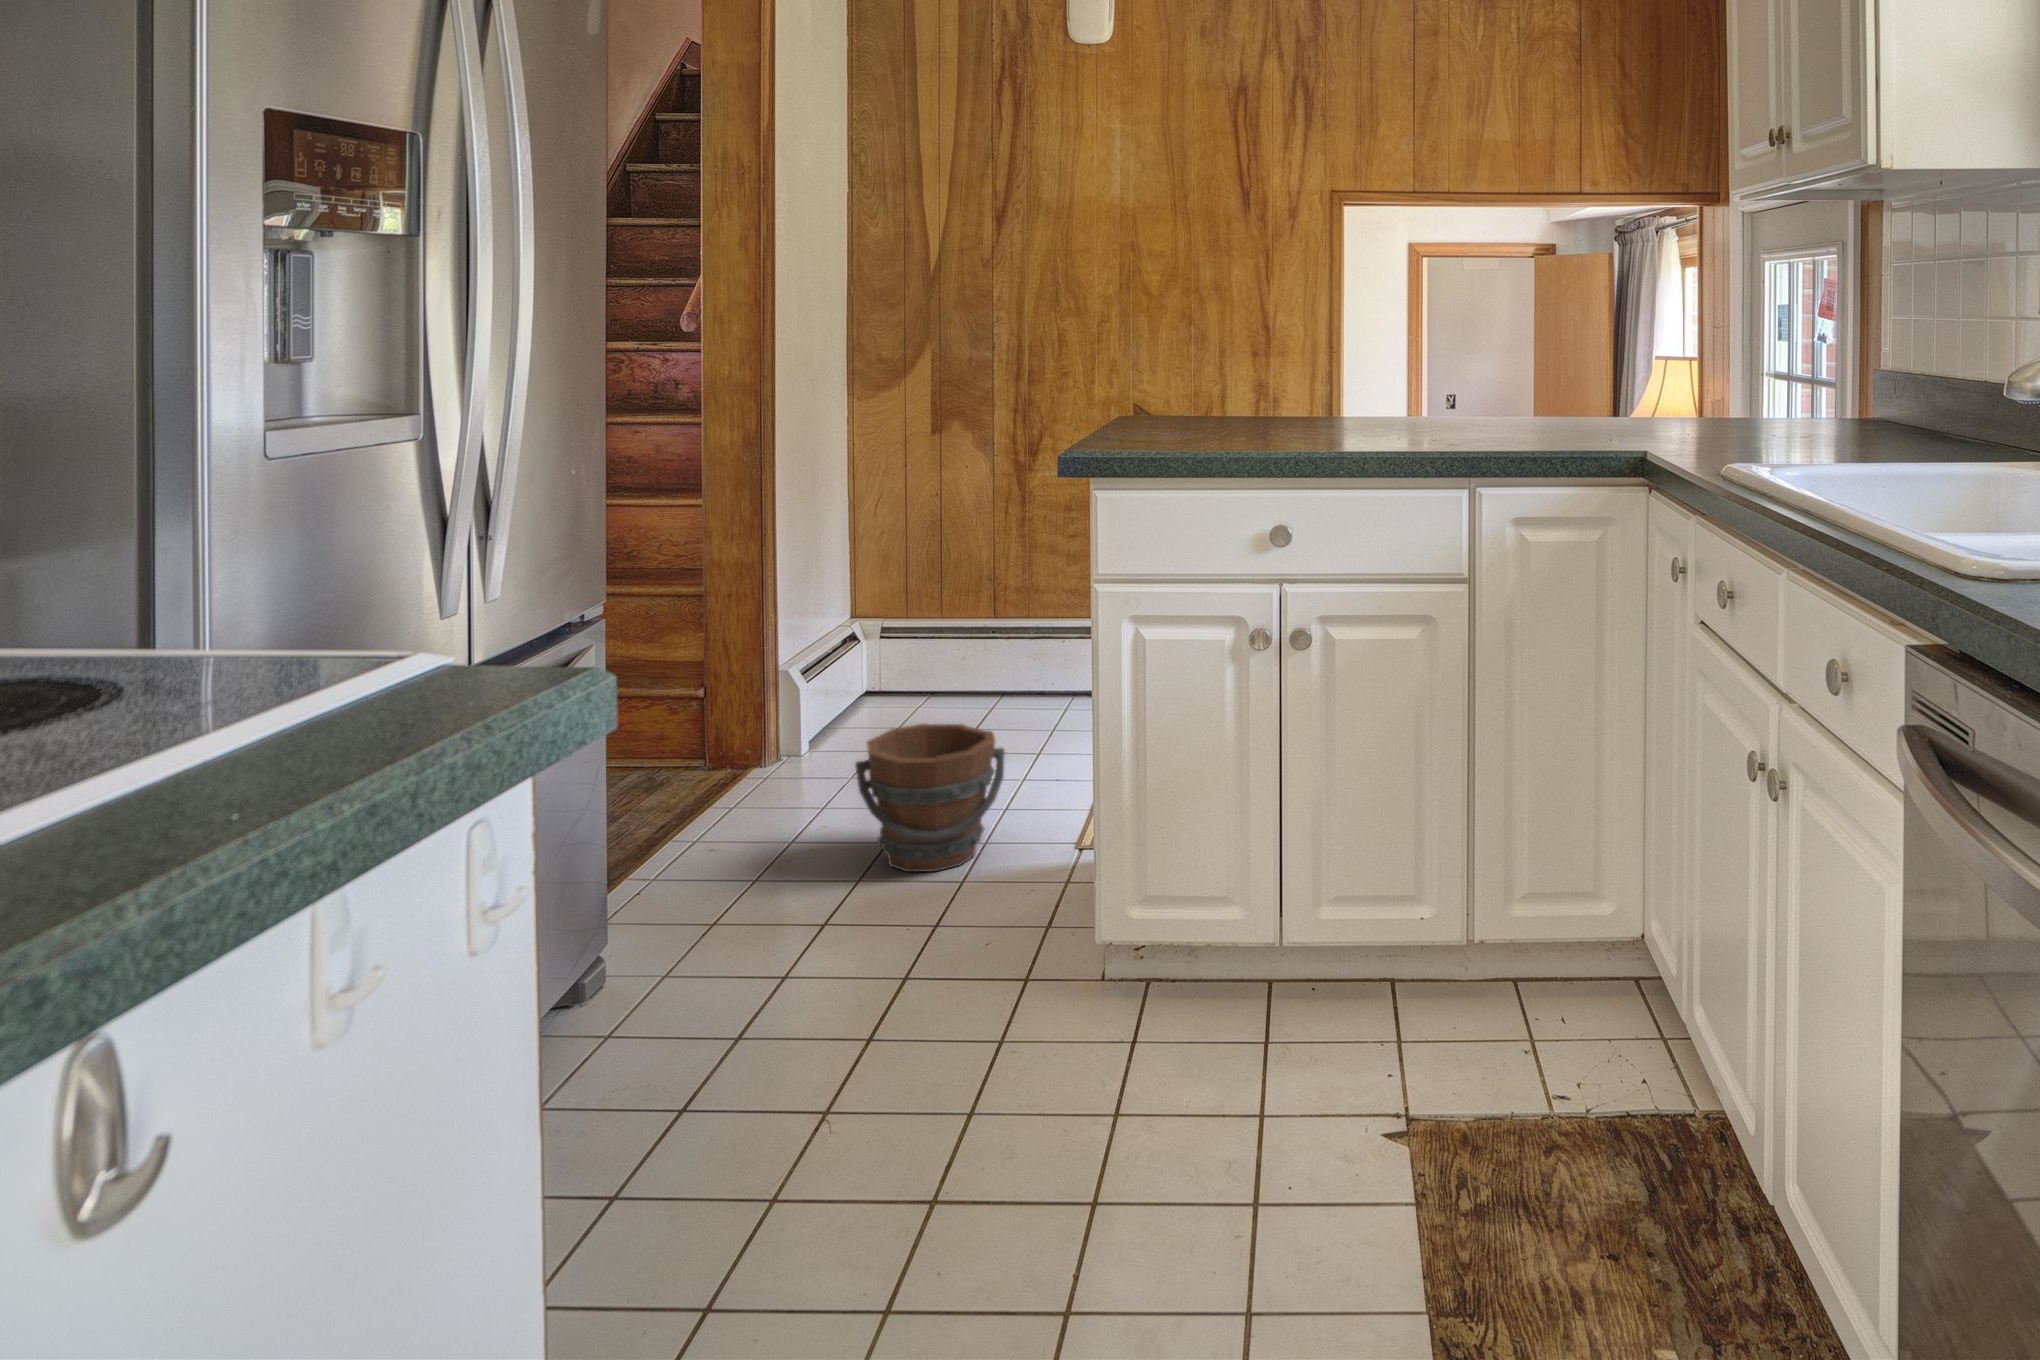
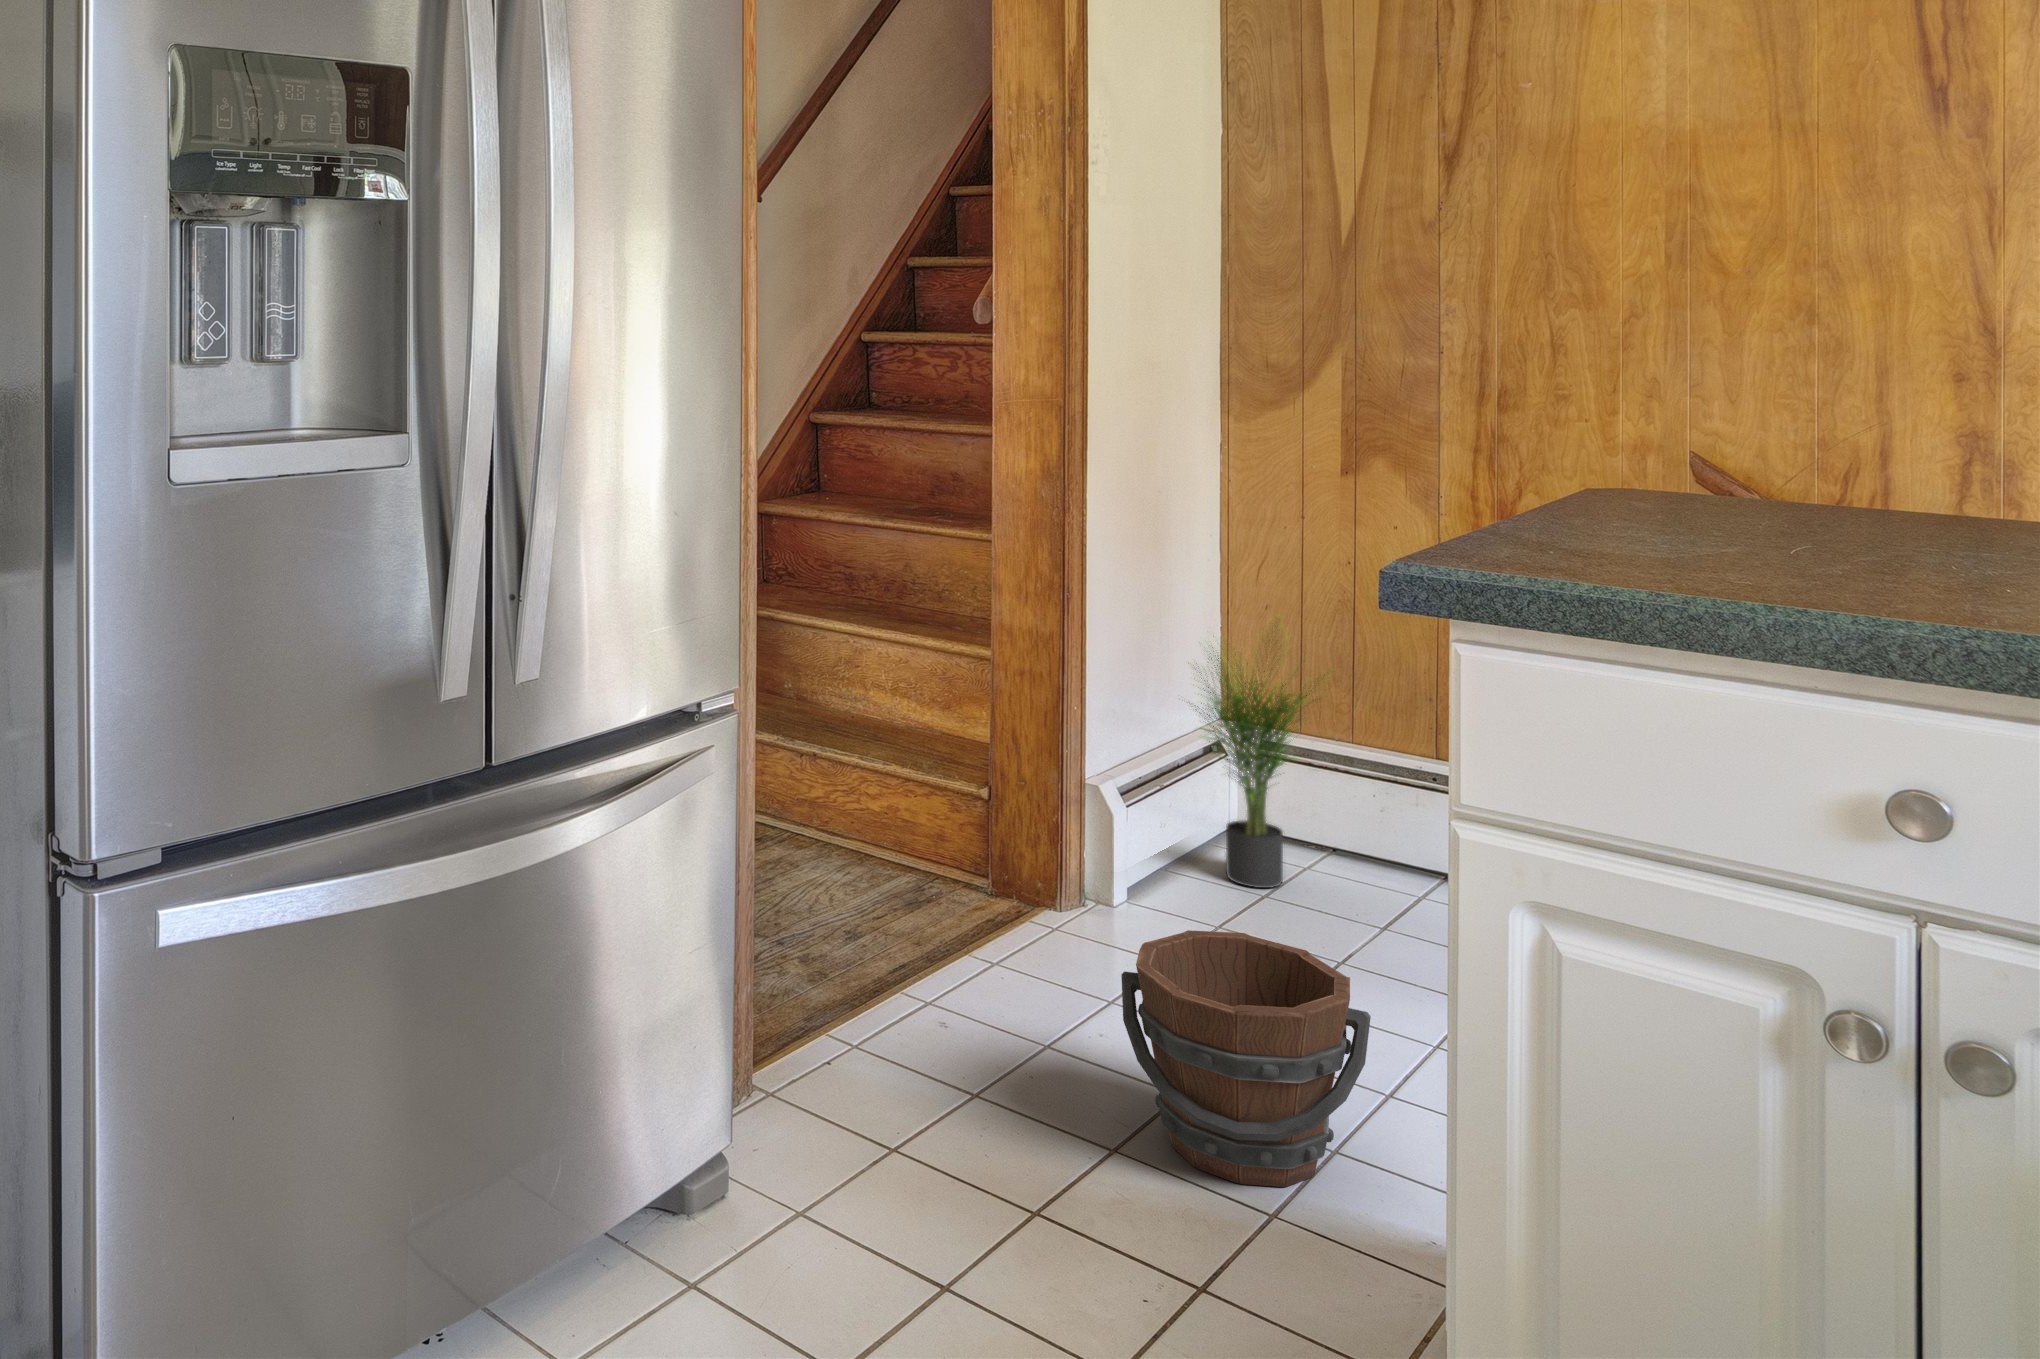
potted plant: none [831,534,939,724] -> present [1191,619,1333,888]

